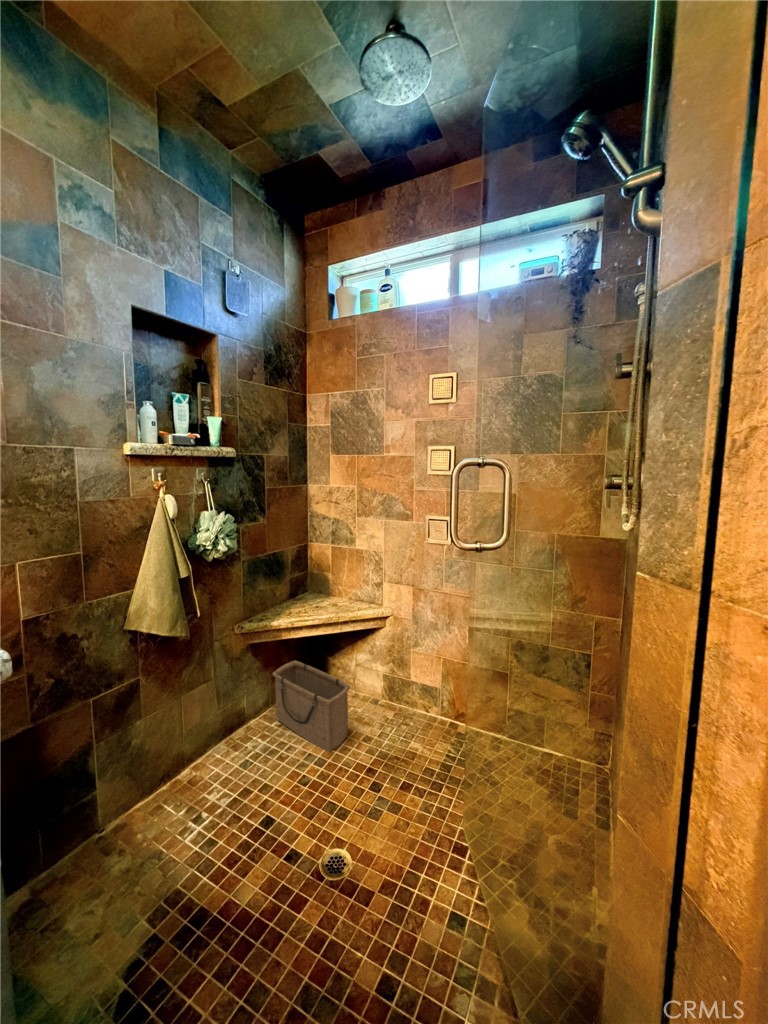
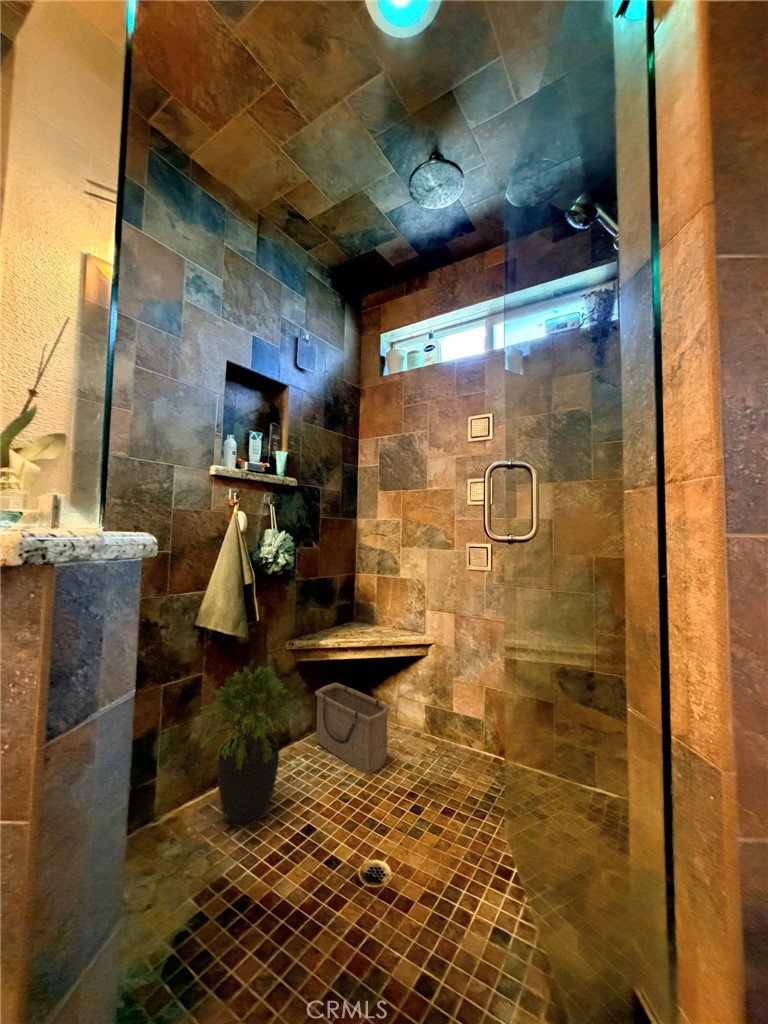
potted plant: none [135,664,252,828] -> present [203,666,297,827]

